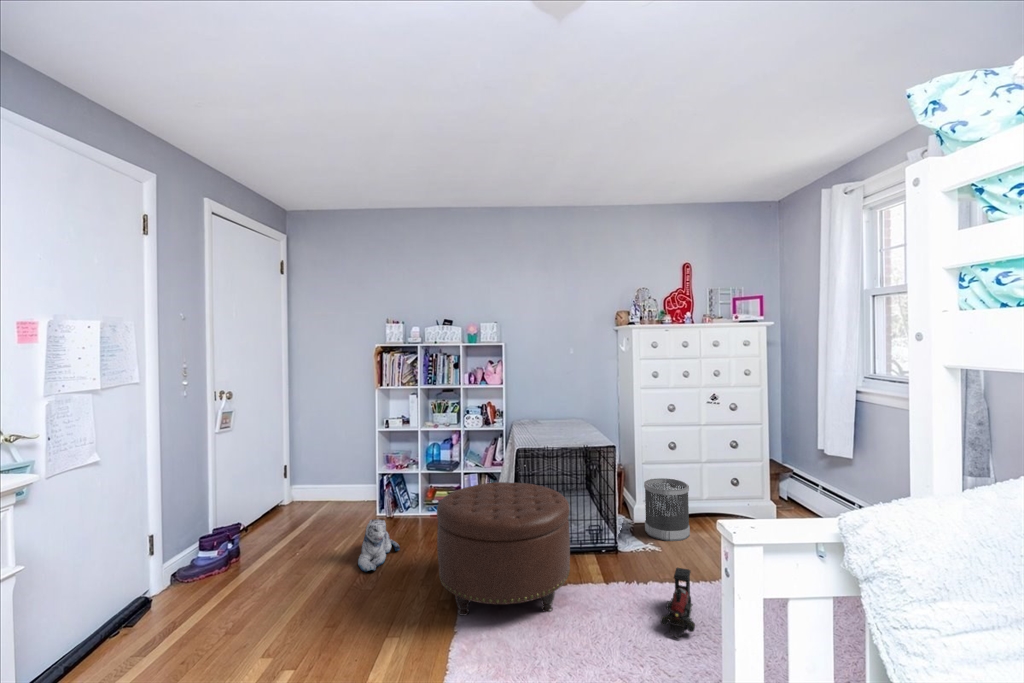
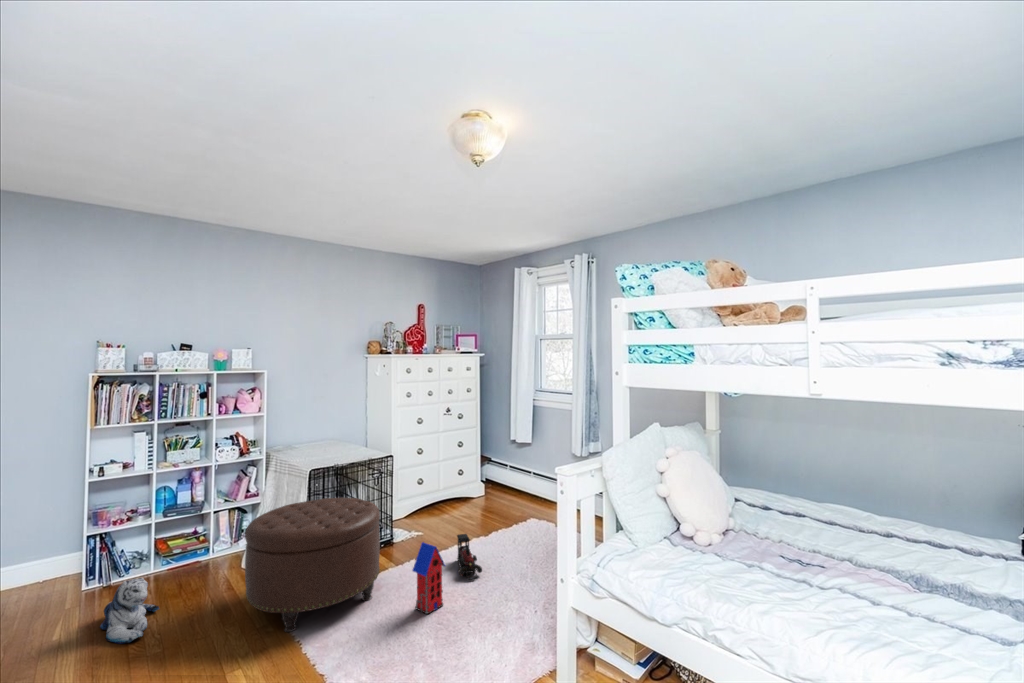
wastebasket: present [644,478,690,541] -> none [404,478,439,527]
toy house: none [580,567,622,661] -> present [413,542,445,614]

